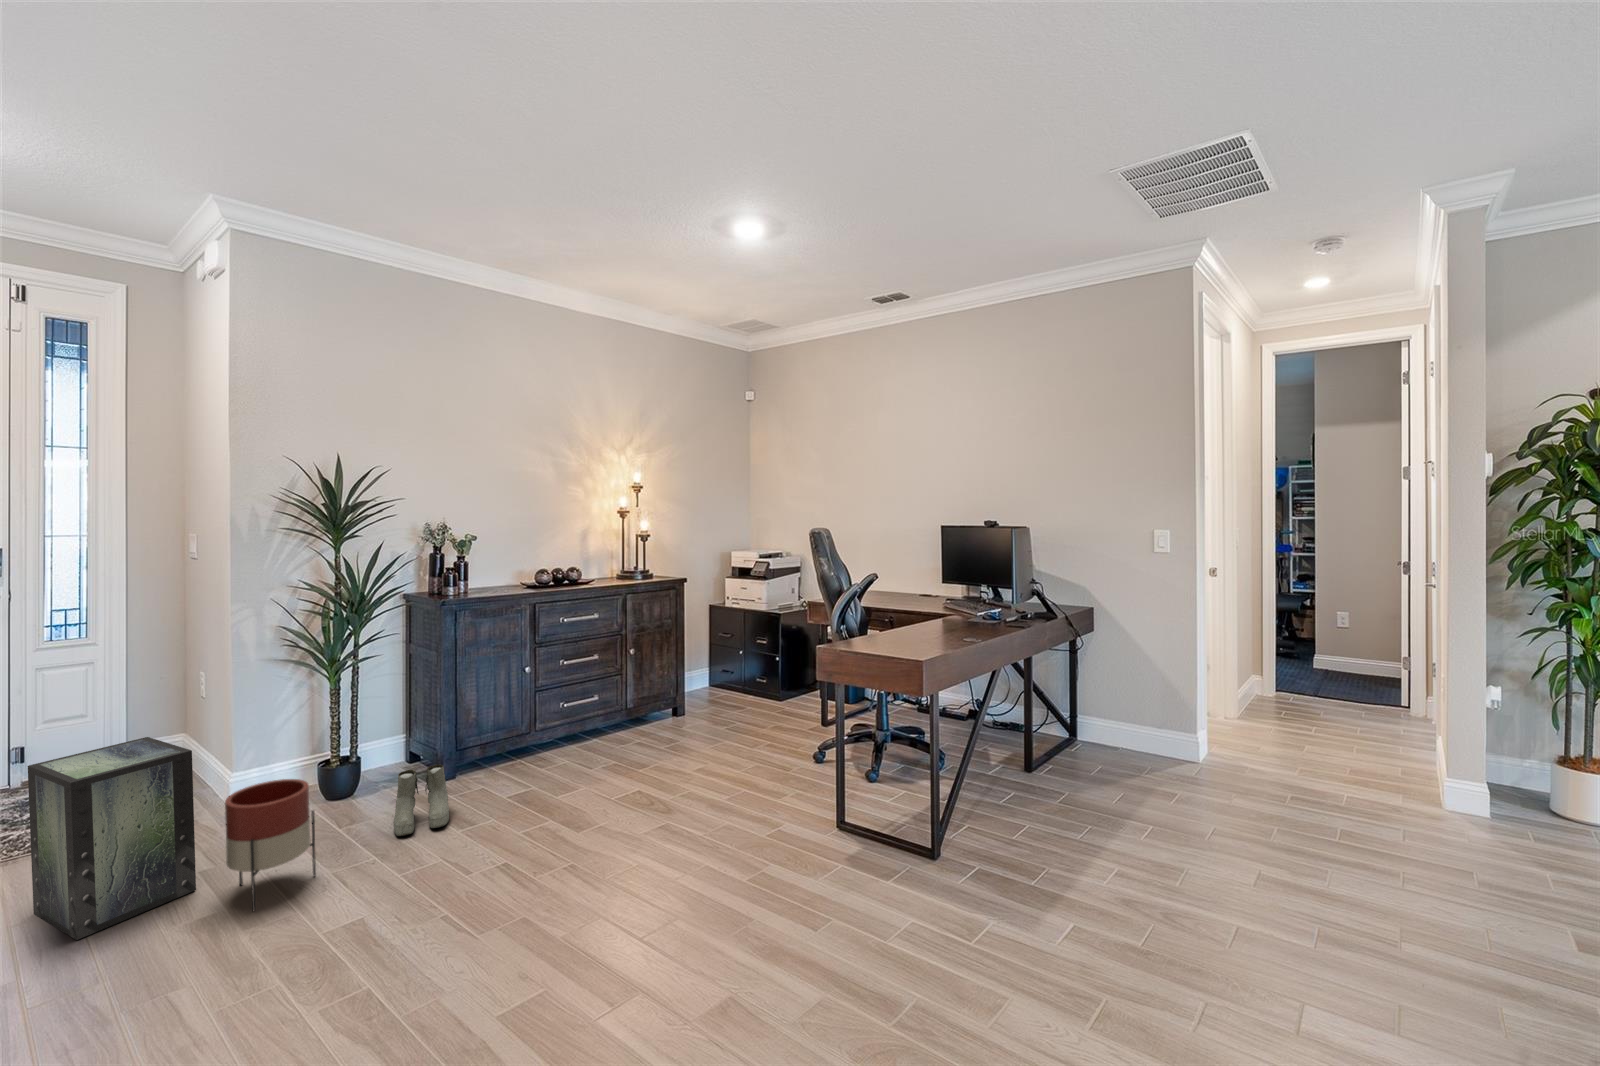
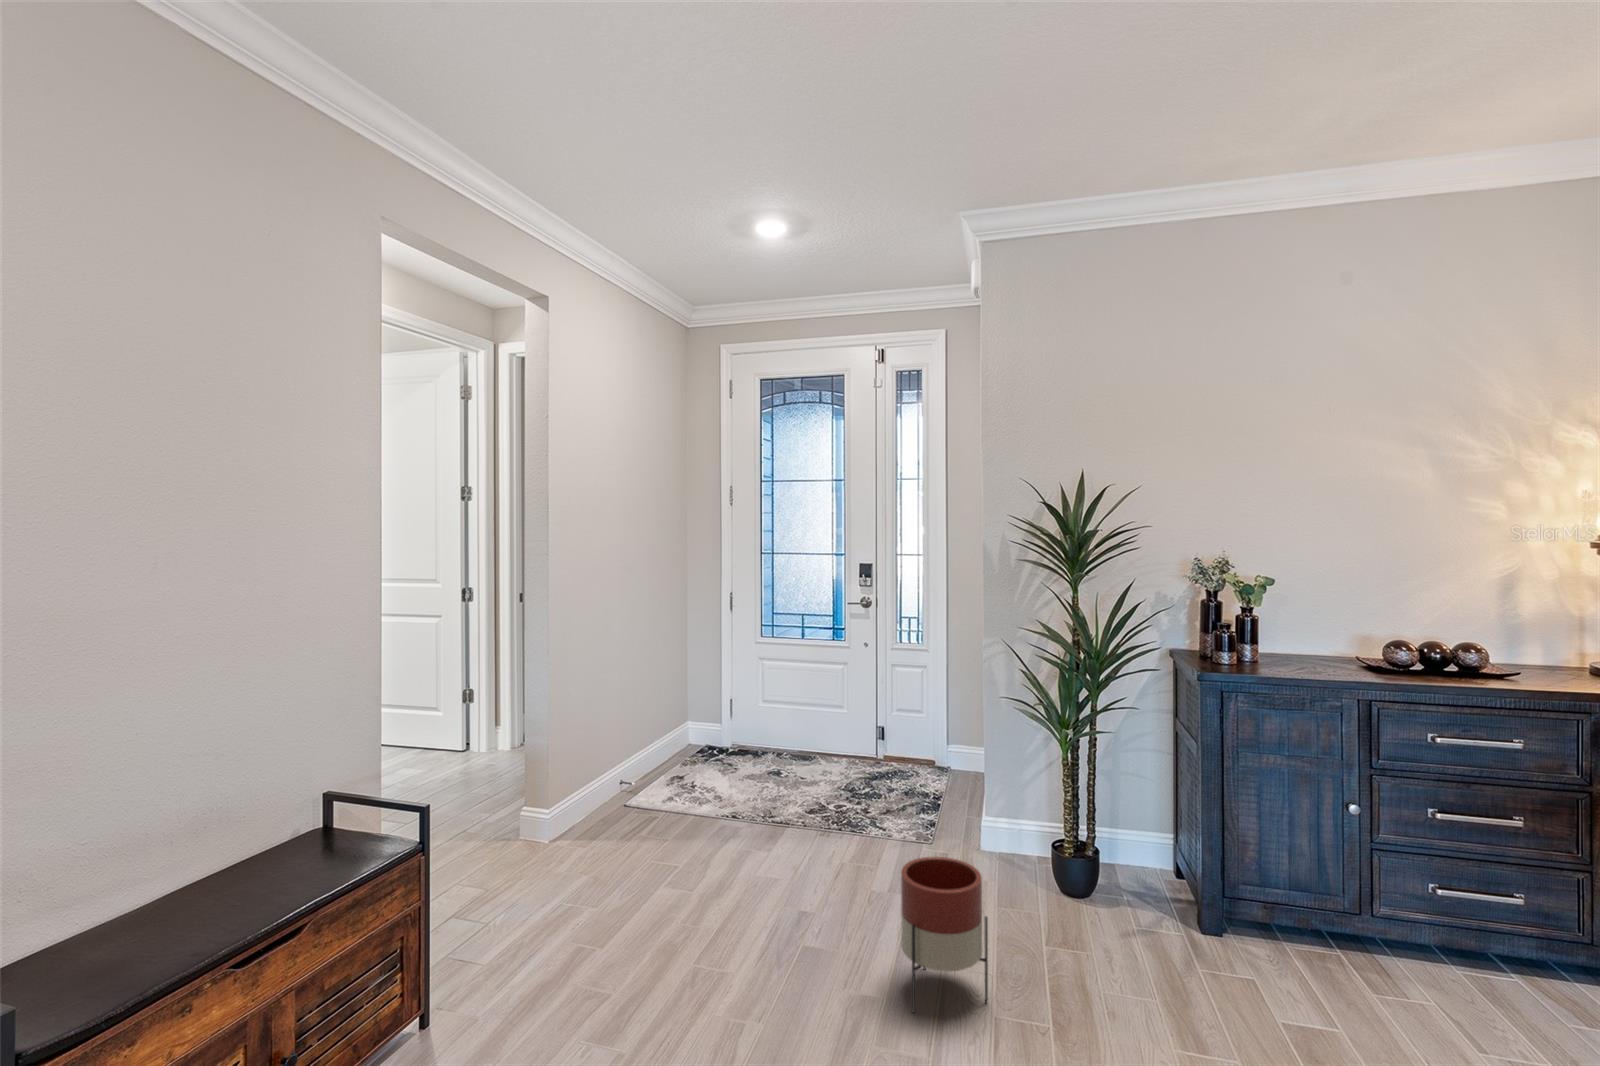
storage box: present [28,737,196,940] -> none [796,766,892,952]
boots: present [394,765,449,836] -> none [1096,906,1179,1019]

